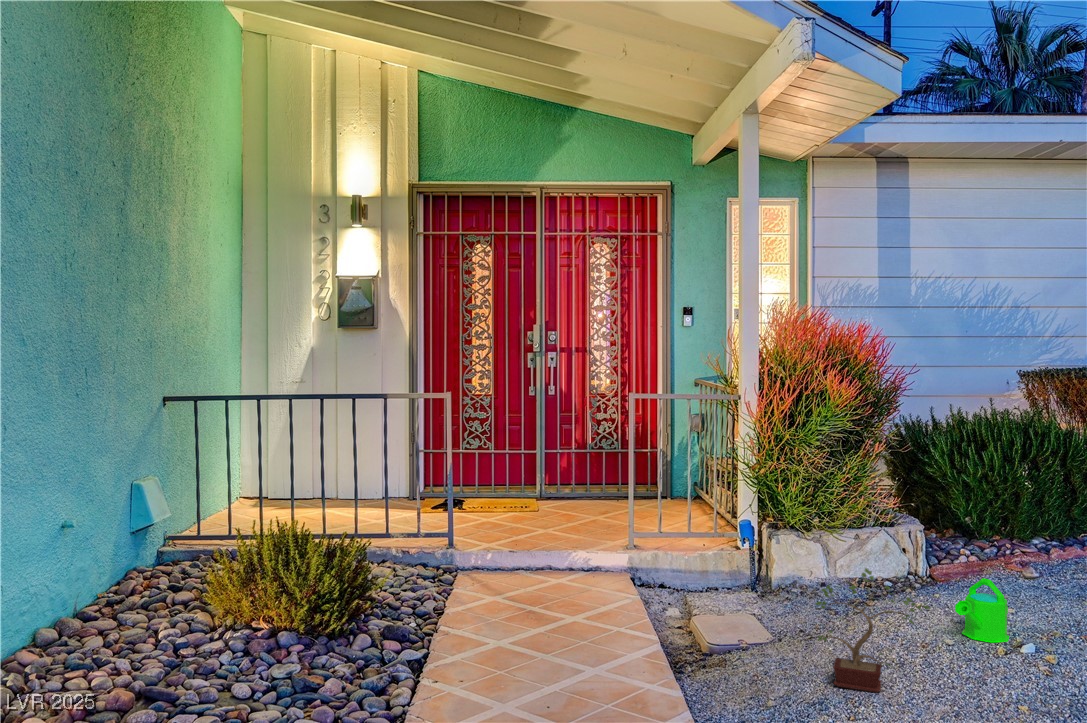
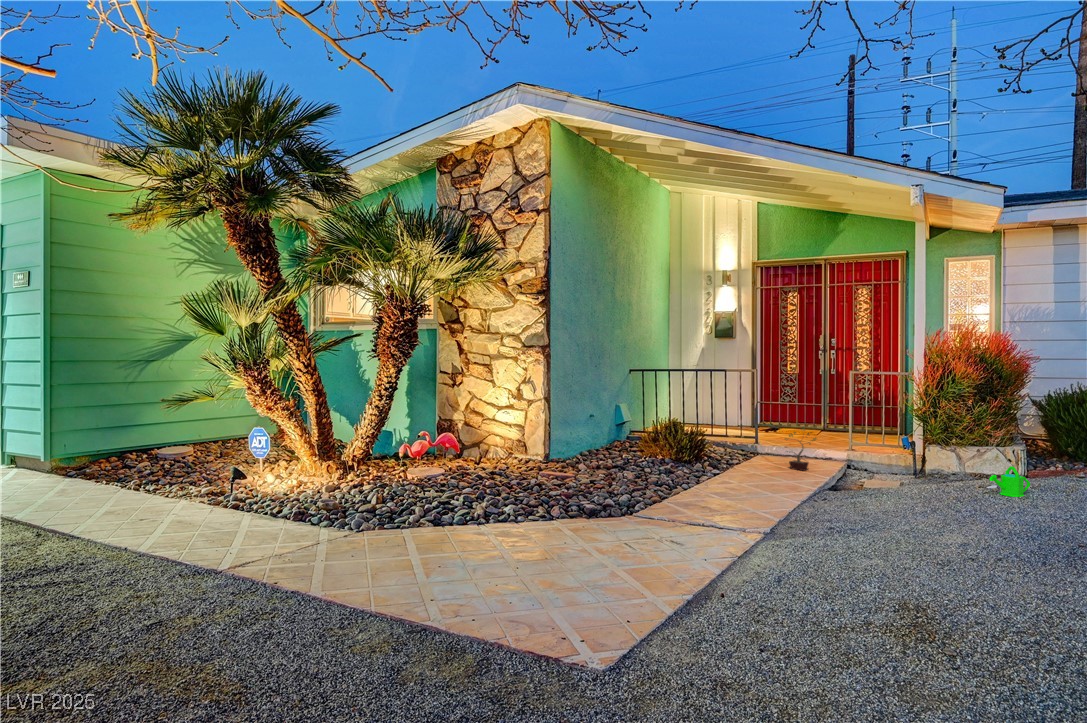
potted plant: present [815,568,930,693] -> present [787,427,816,471]

